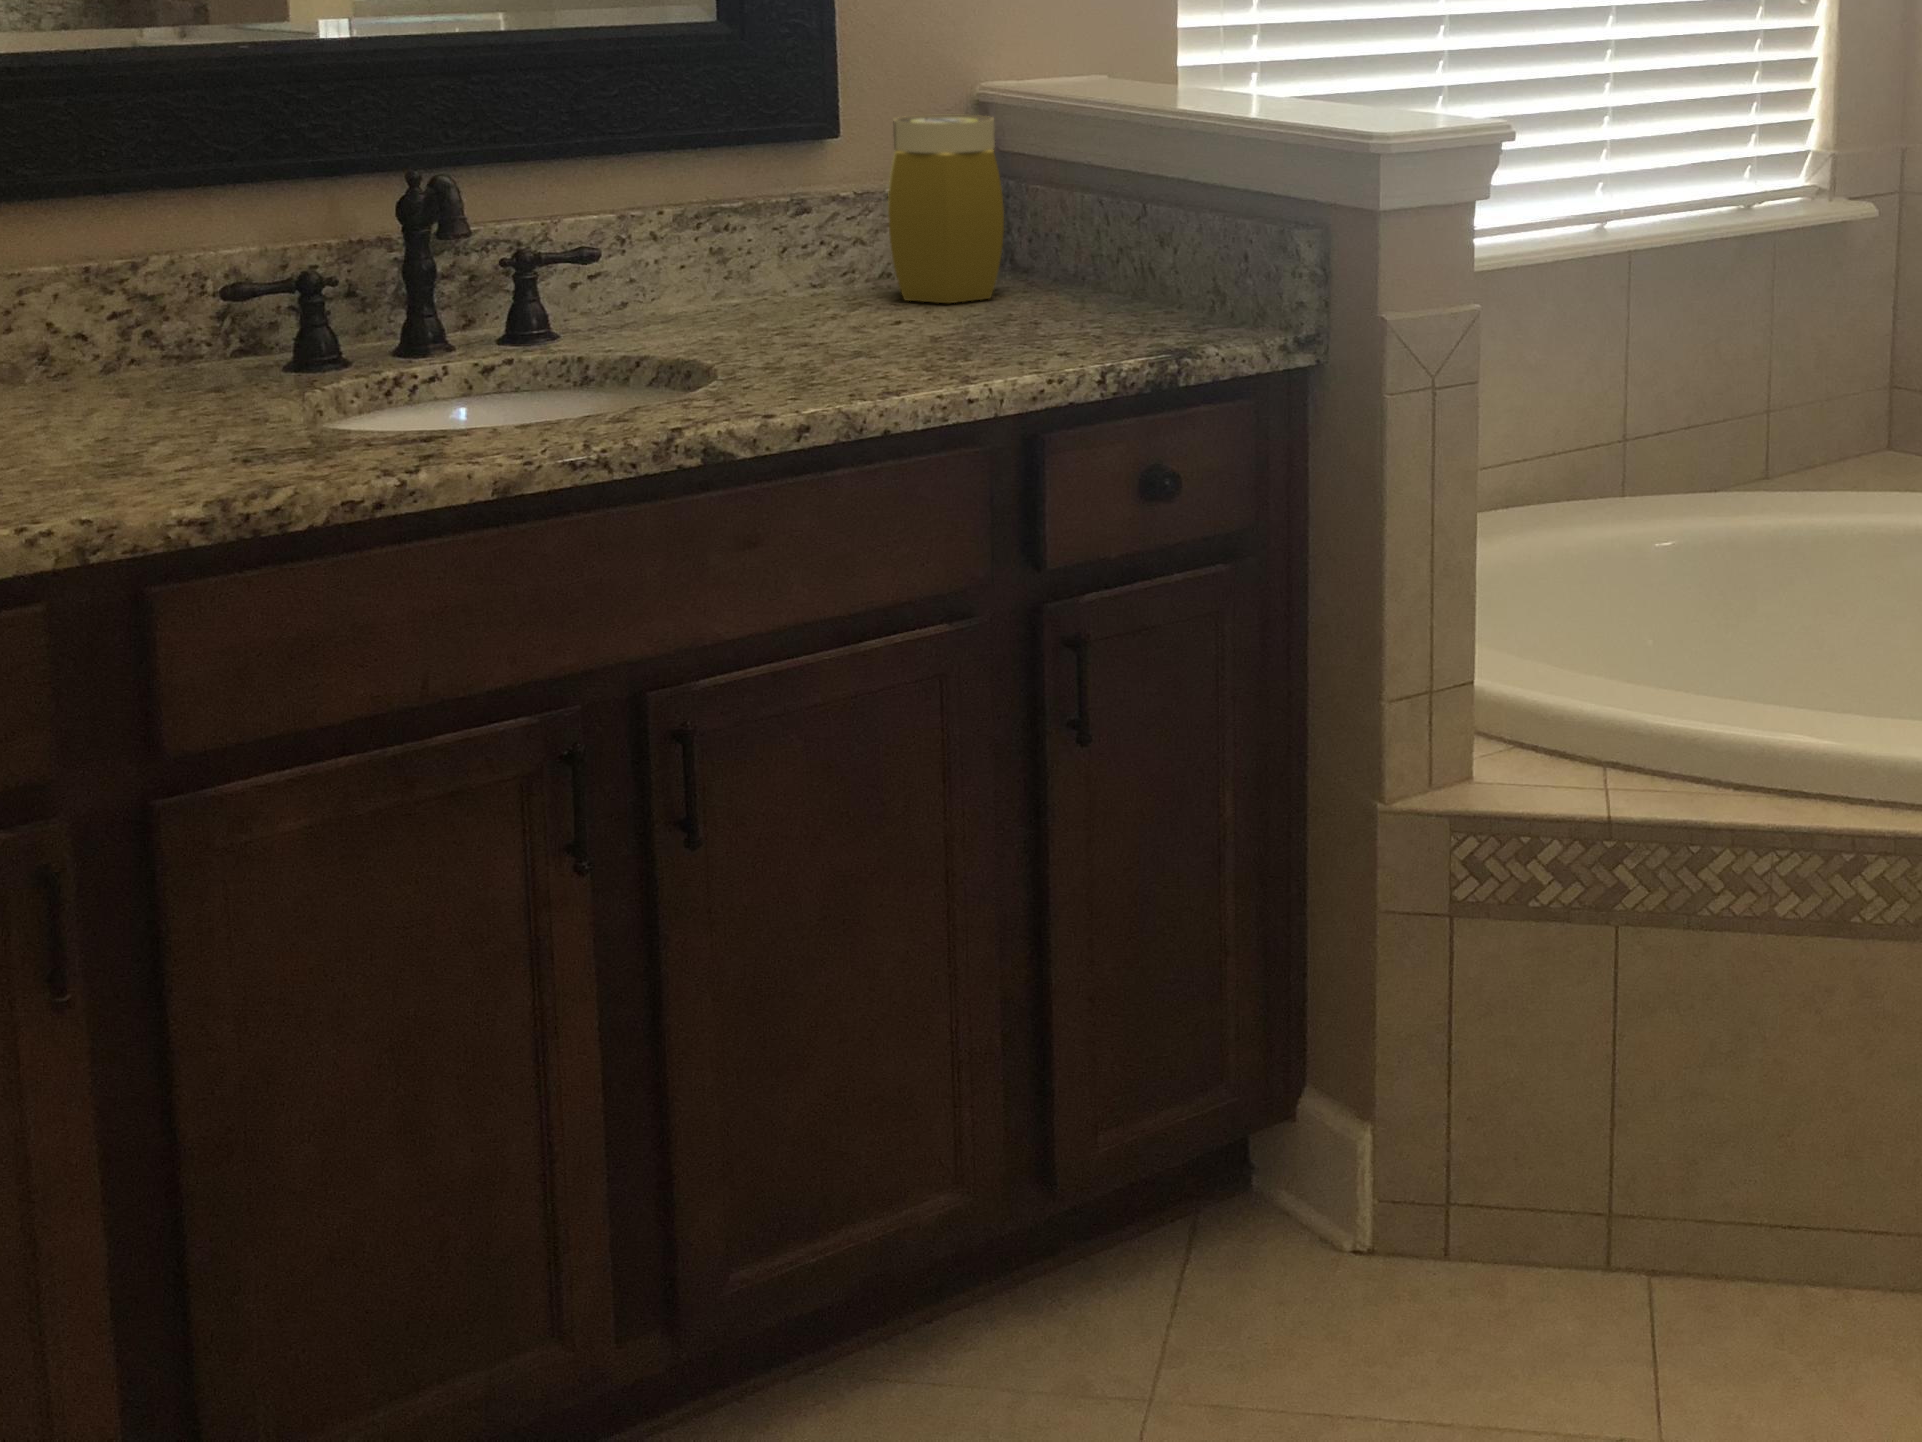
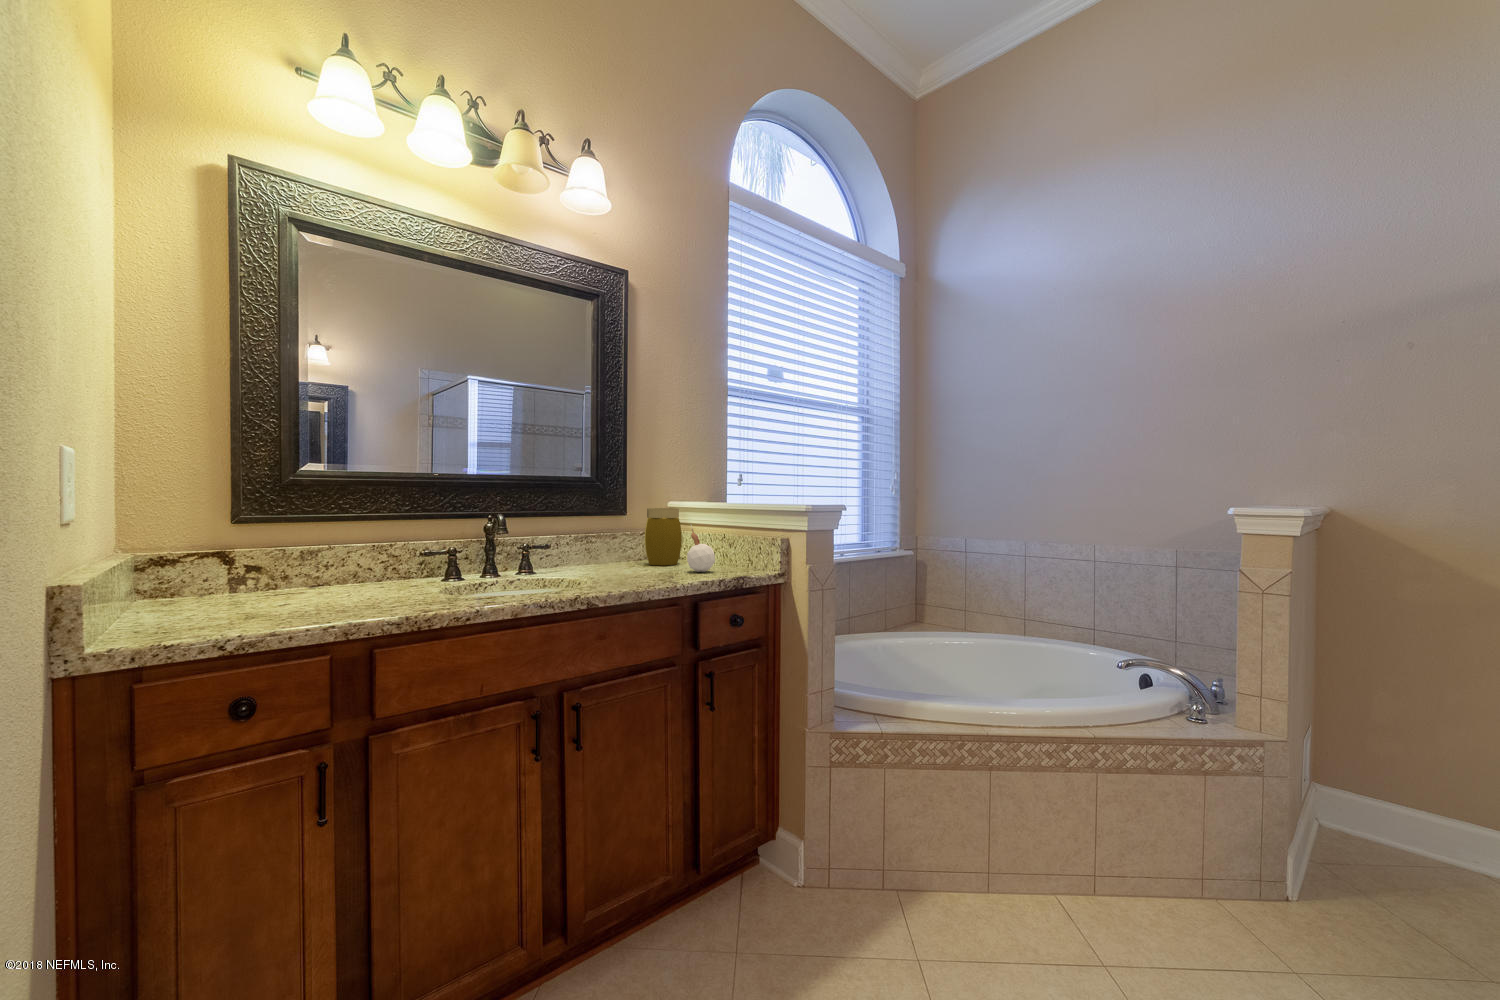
candle: none [1013,179,1101,333] -> present [687,529,715,572]

